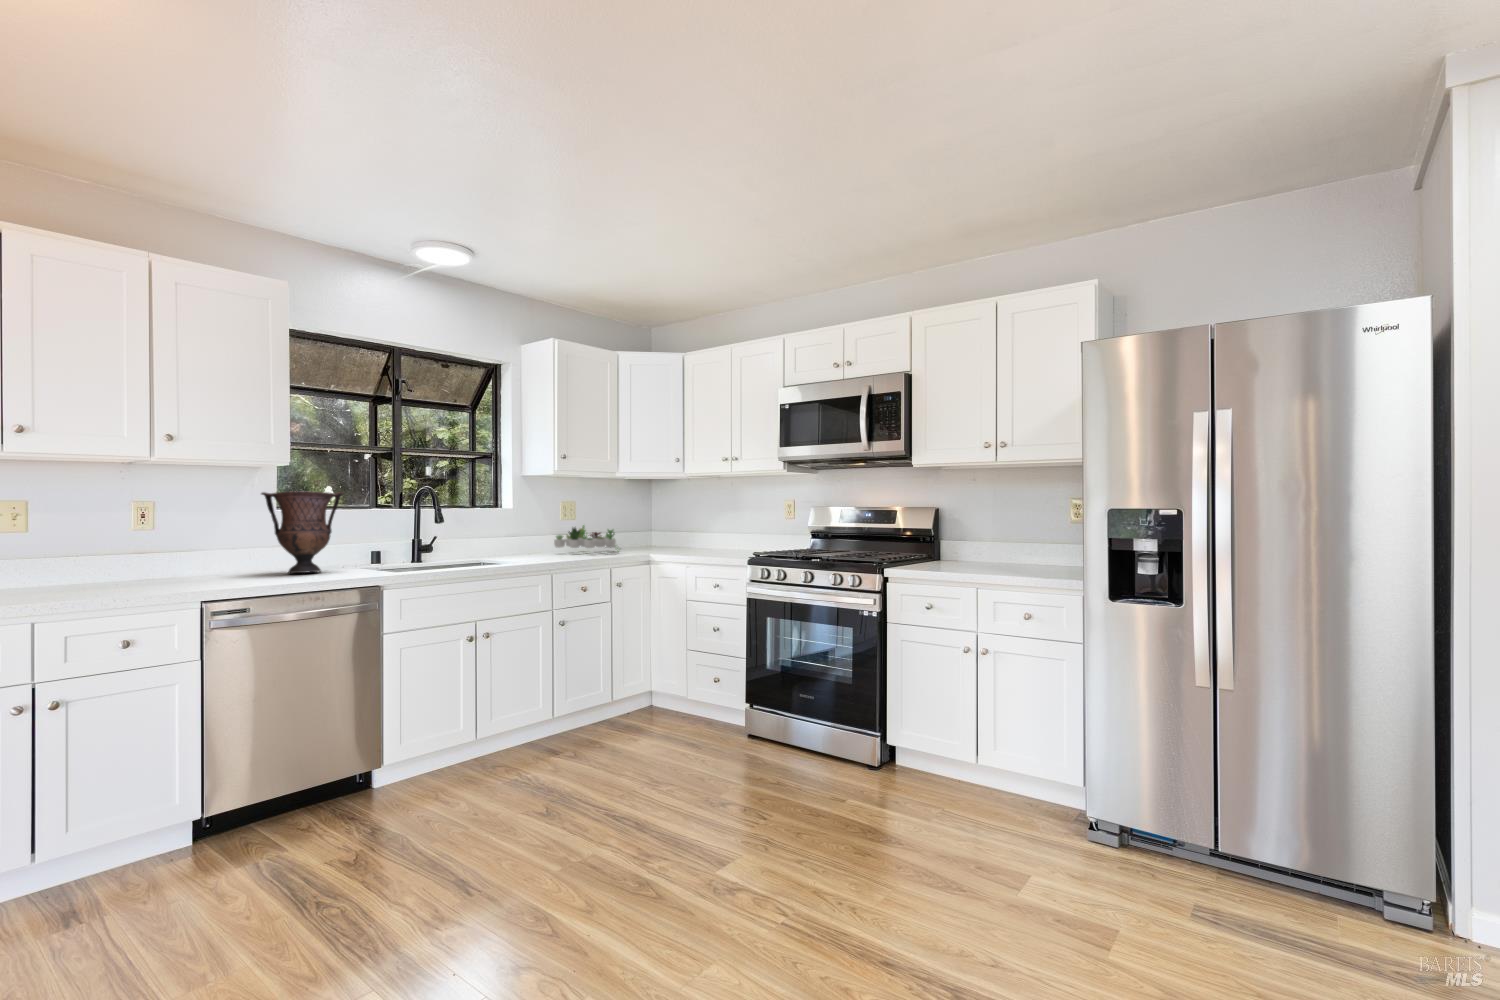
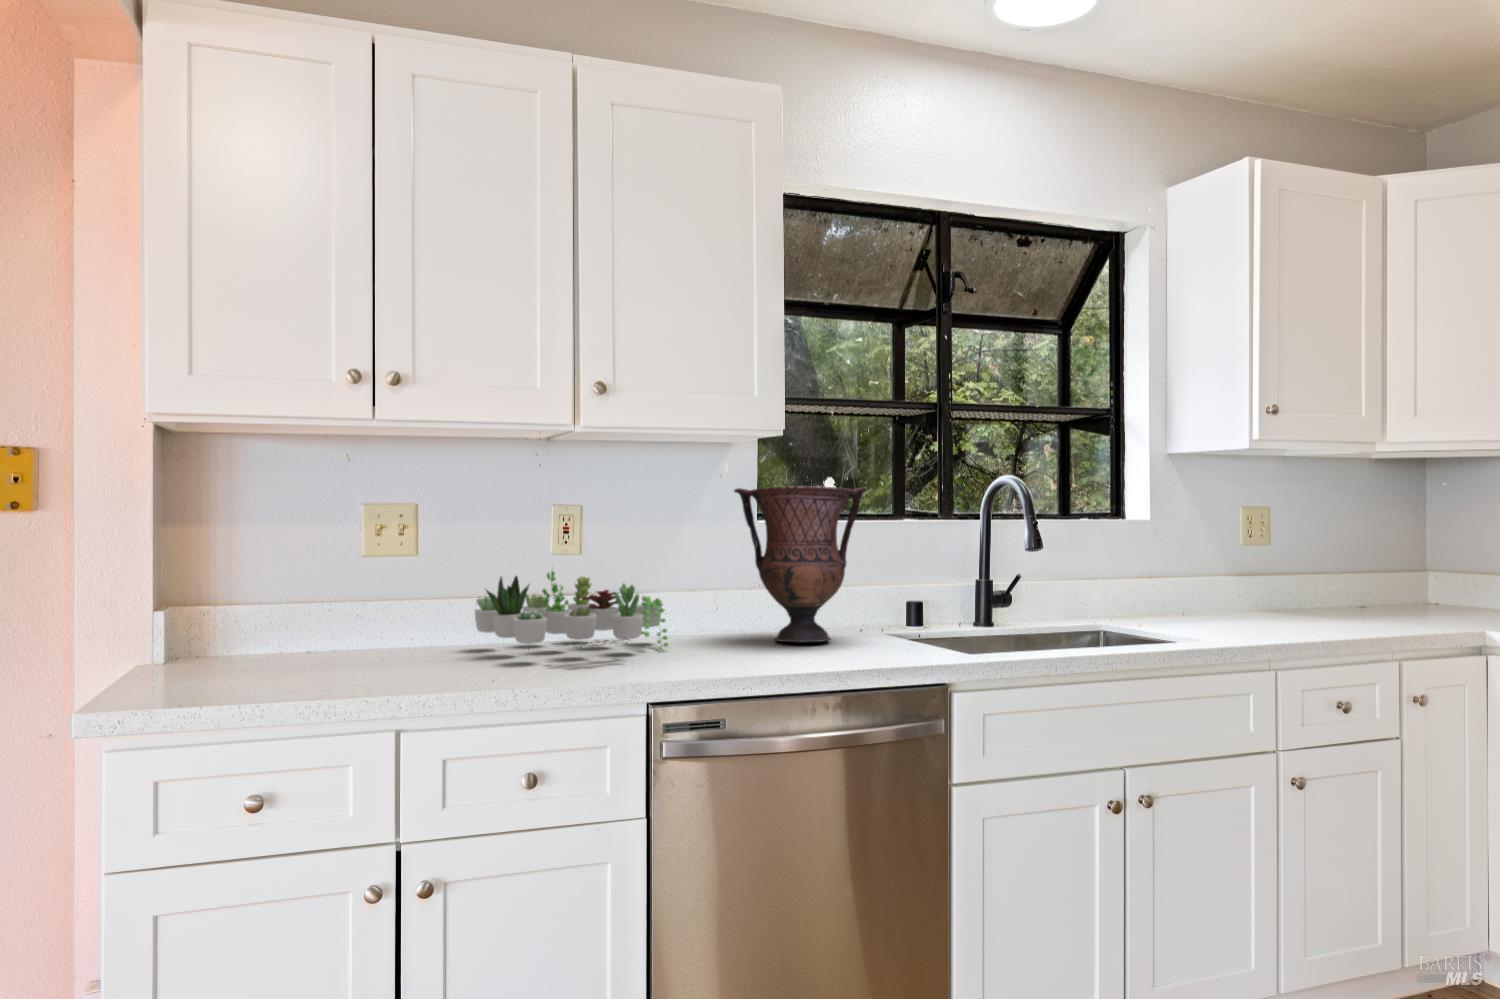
succulent plant: present [554,525,616,548] -> present [475,571,668,650]

